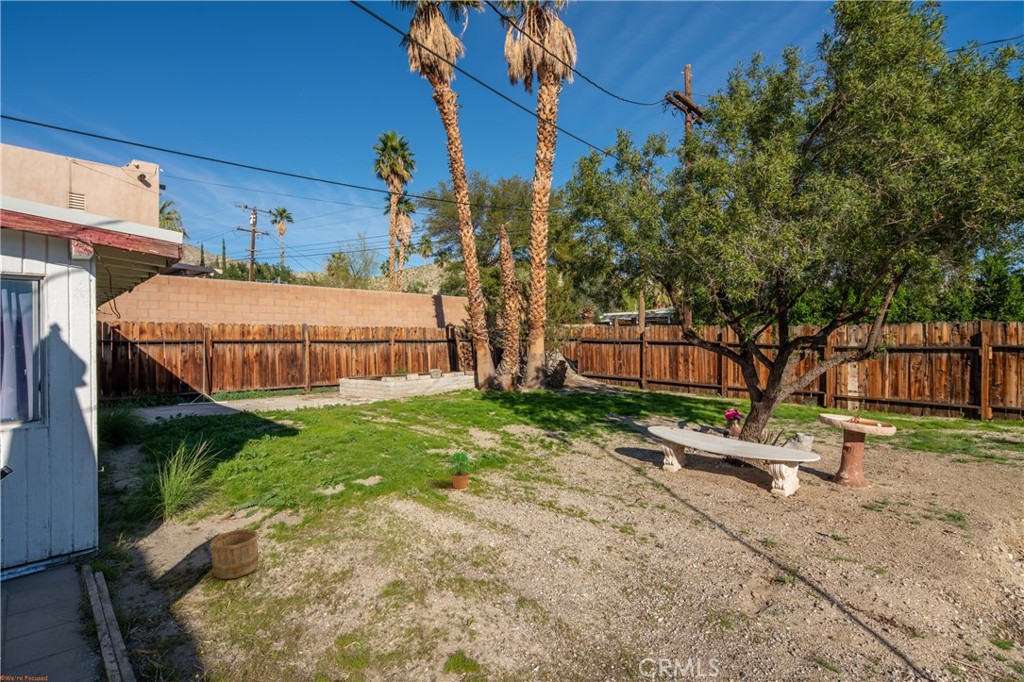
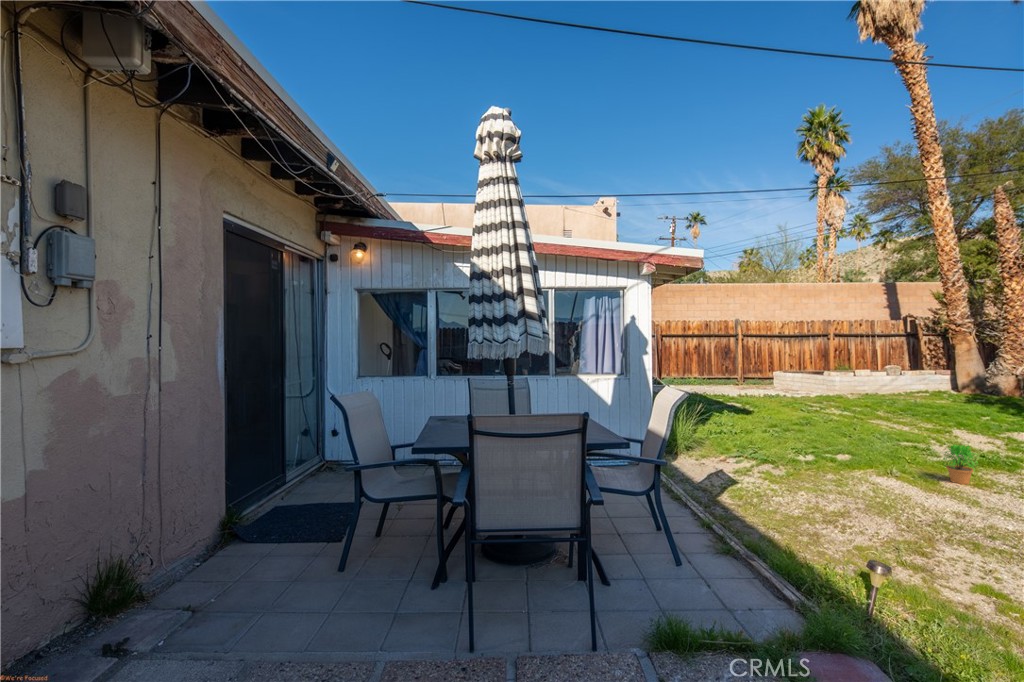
wooden bucket: present [210,529,258,579] -> none [733,473,771,507]

